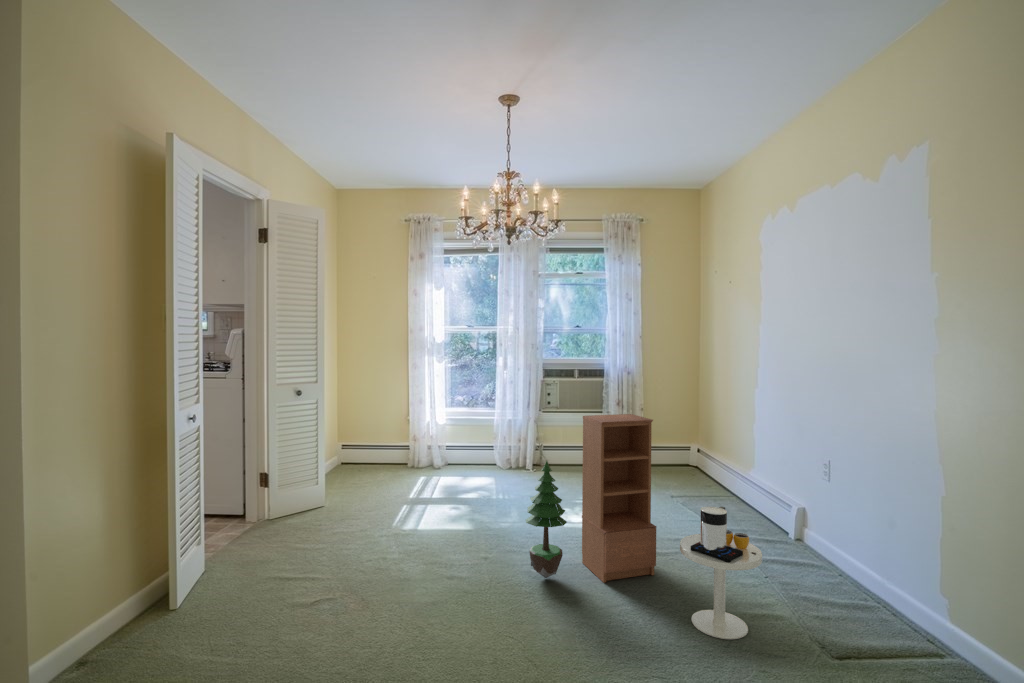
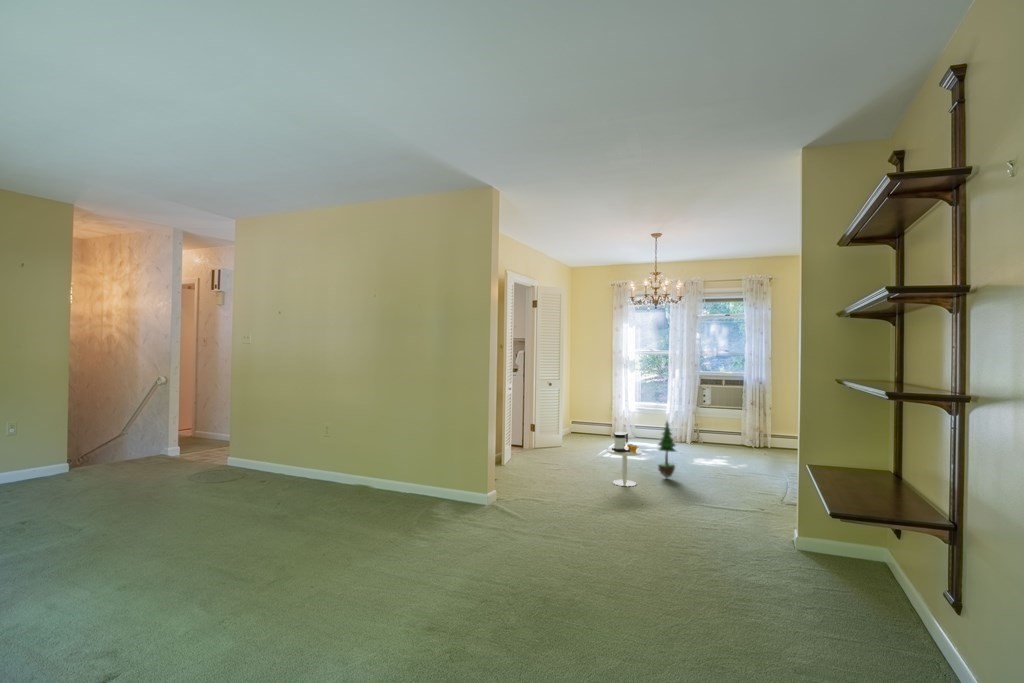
bookcase: present [582,414,656,583] -> none [690,401,726,484]
side table: present [680,506,762,639] -> present [608,432,642,486]

